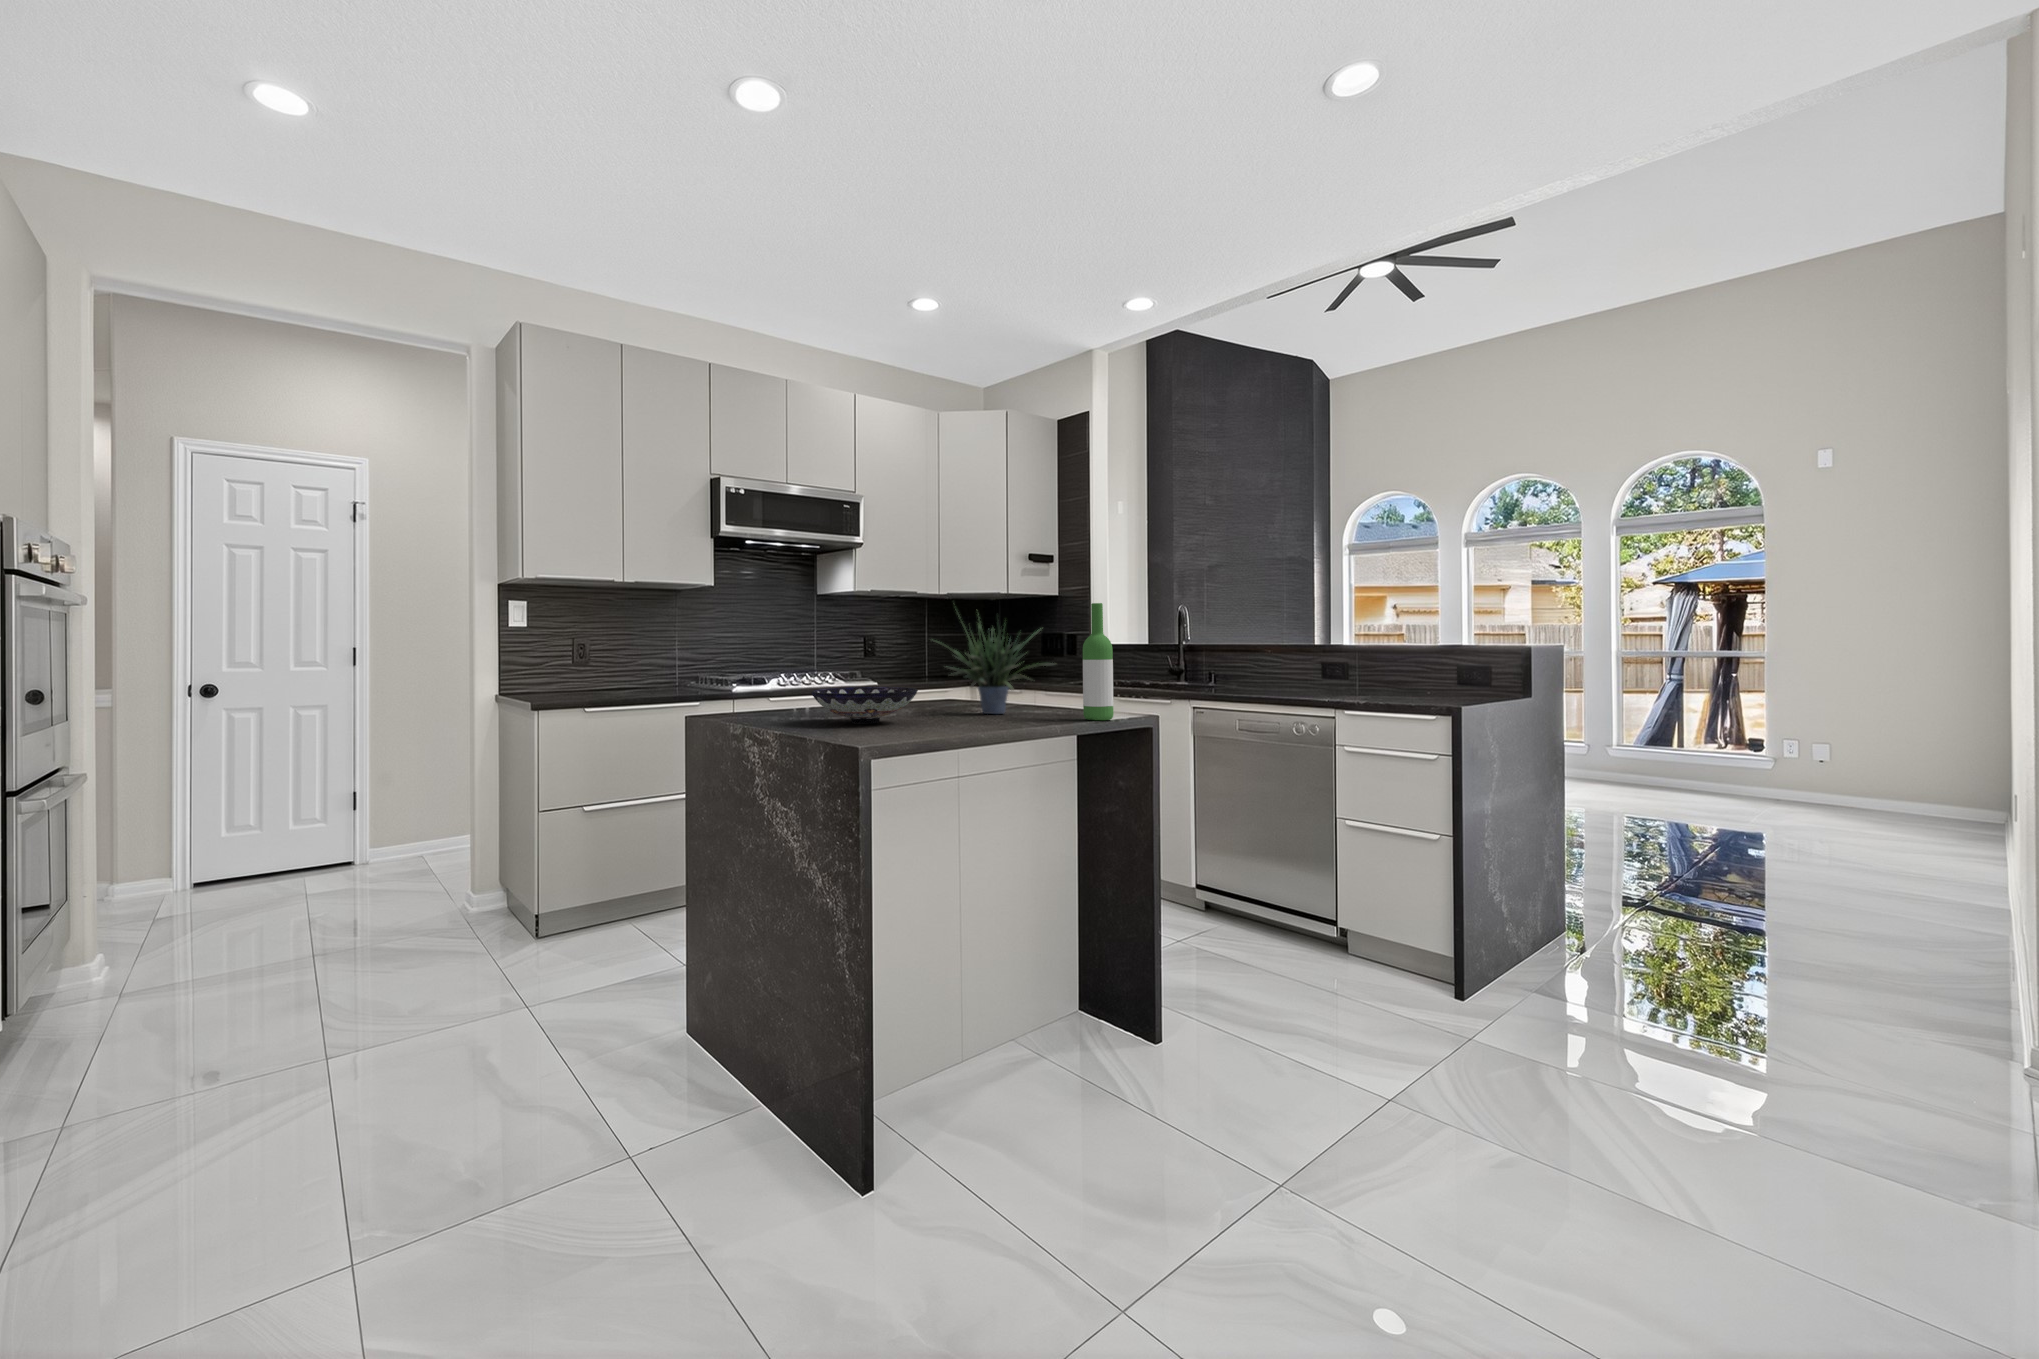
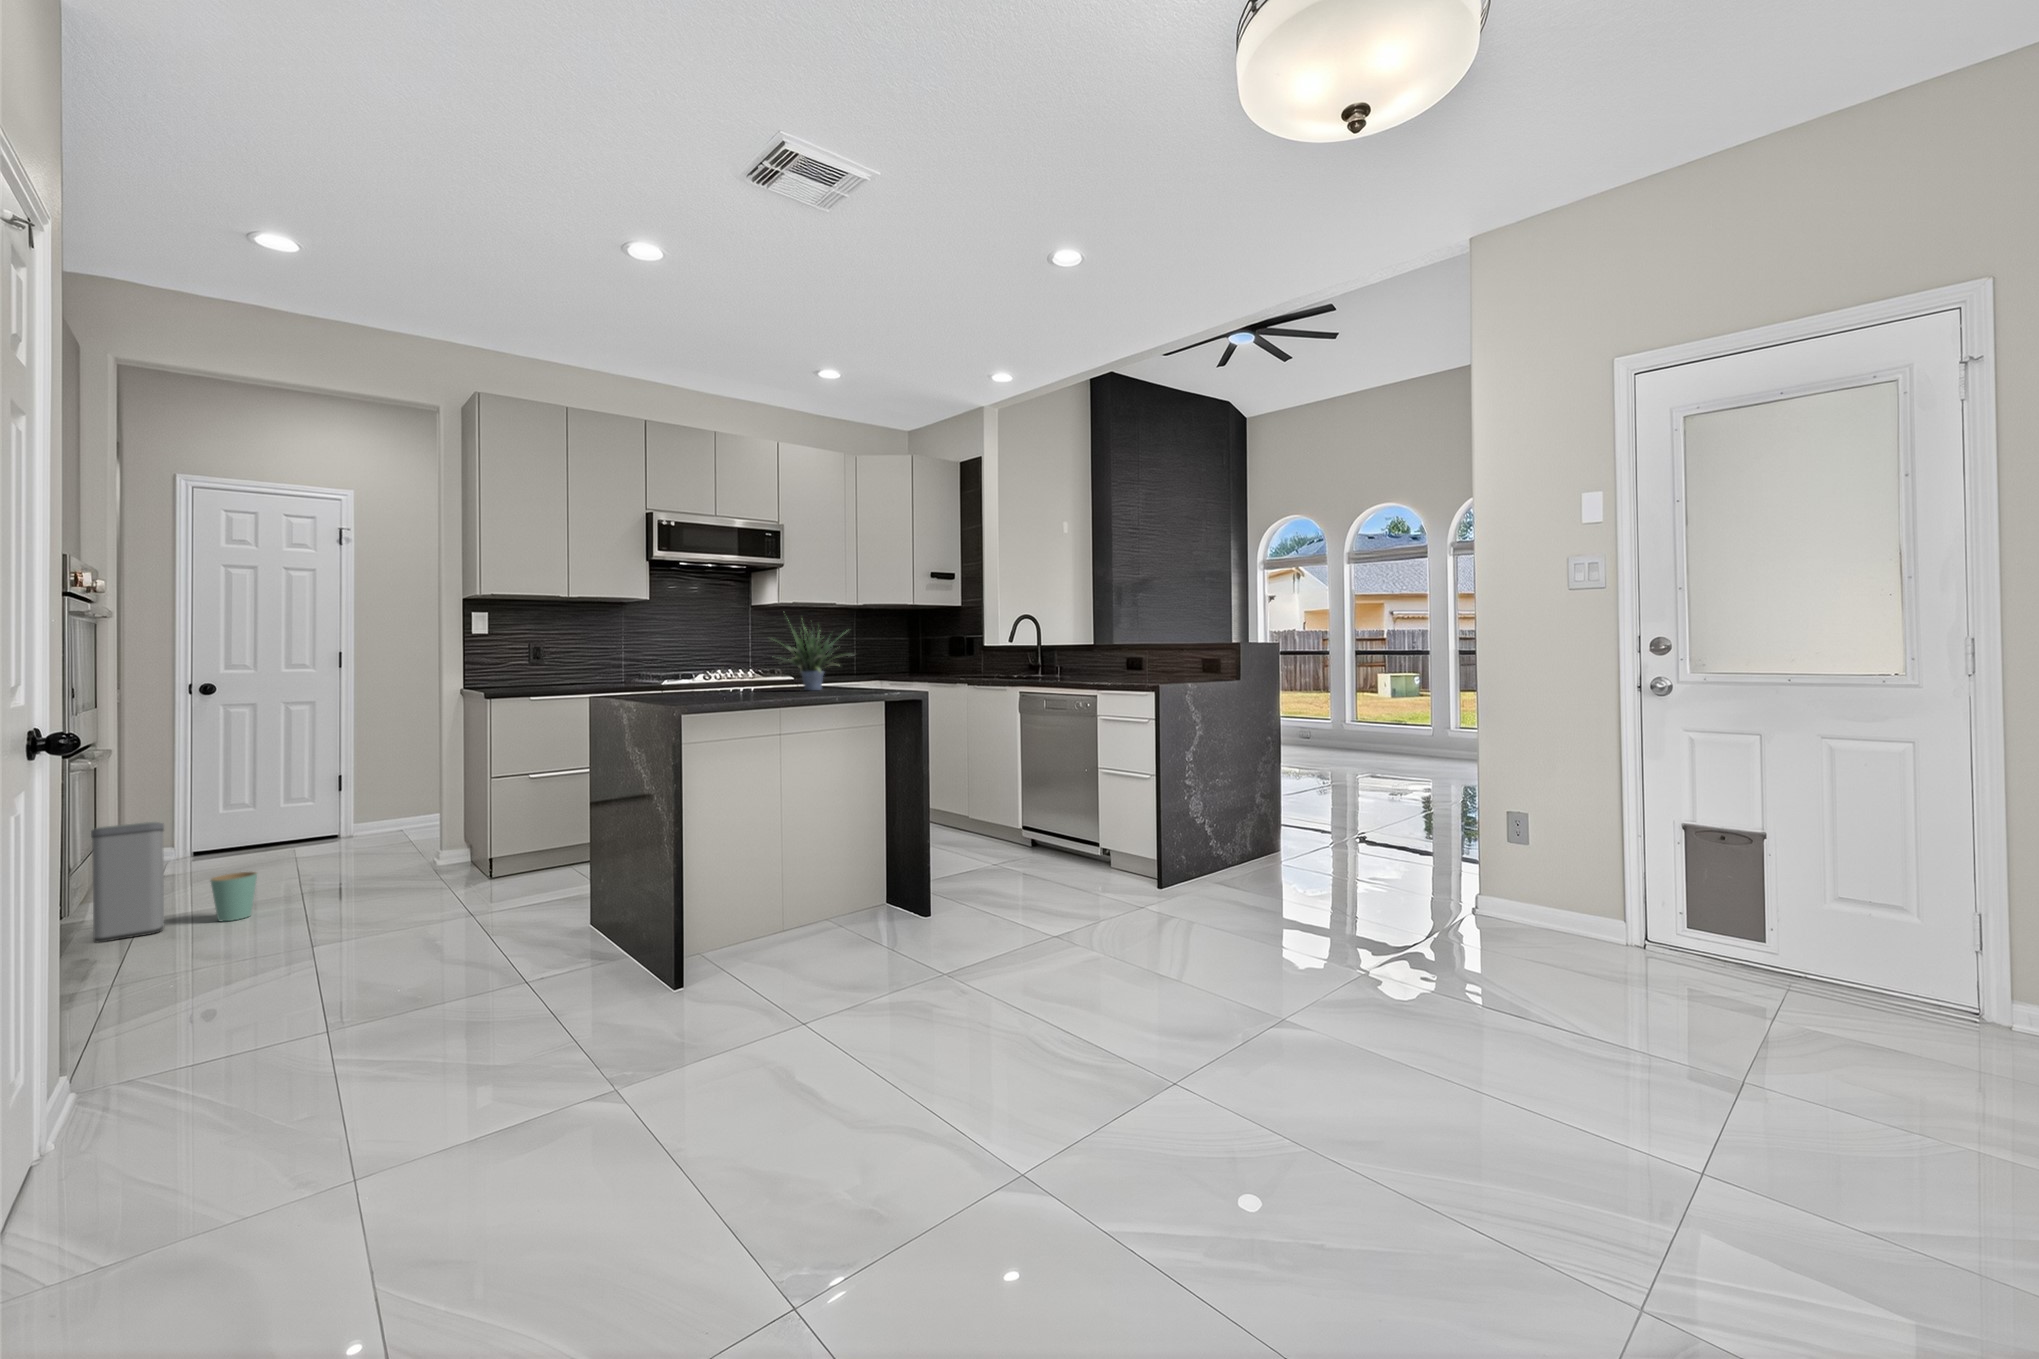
wine bottle: present [1083,603,1114,720] -> none [862,611,884,692]
bowl: present [811,687,918,724] -> none [660,671,740,695]
trash can: none [56,874,263,1036] -> present [91,822,257,943]

